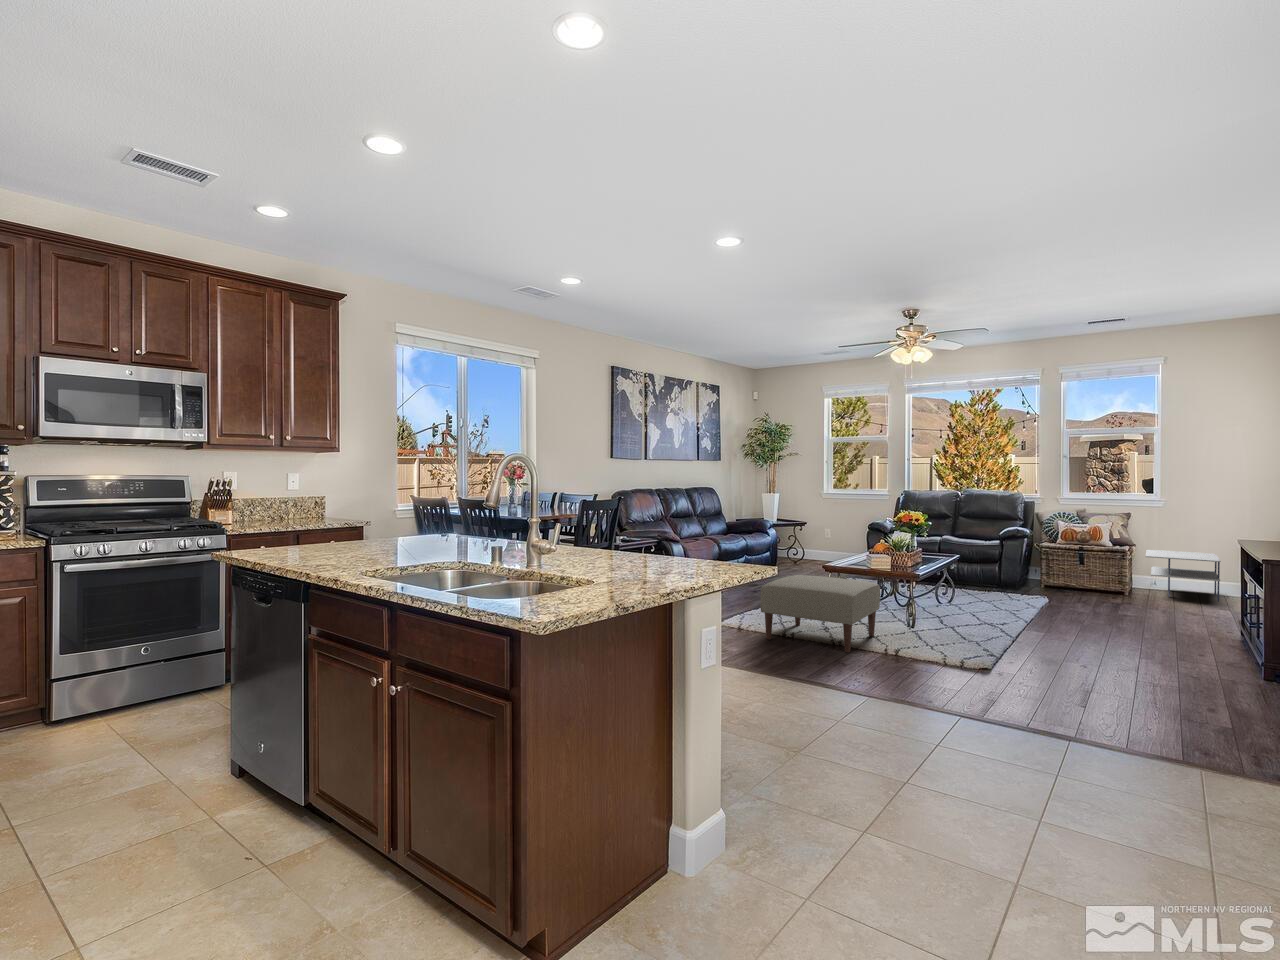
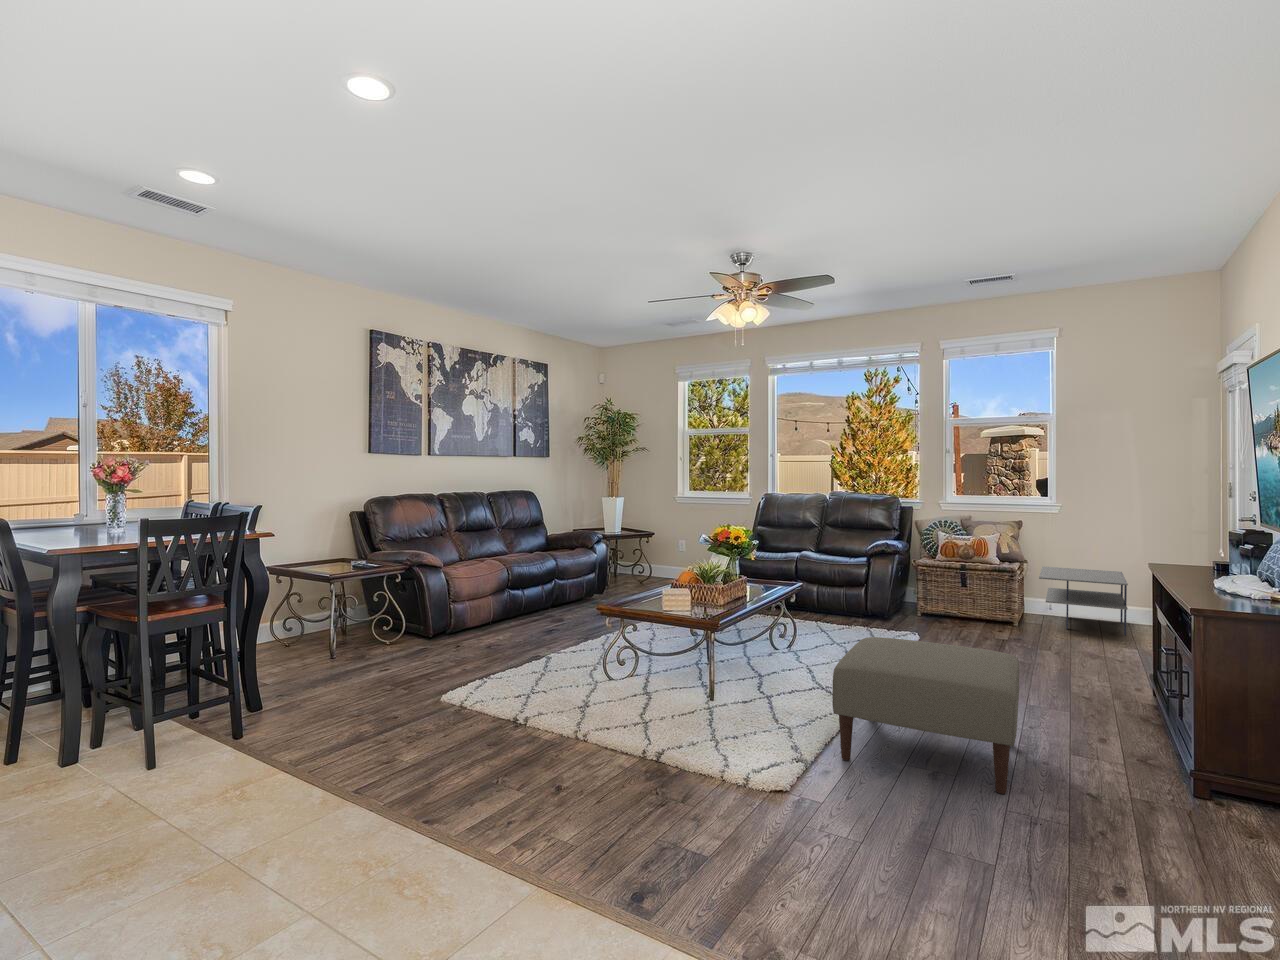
ottoman: present [760,575,880,653] -> present [832,637,1019,794]

